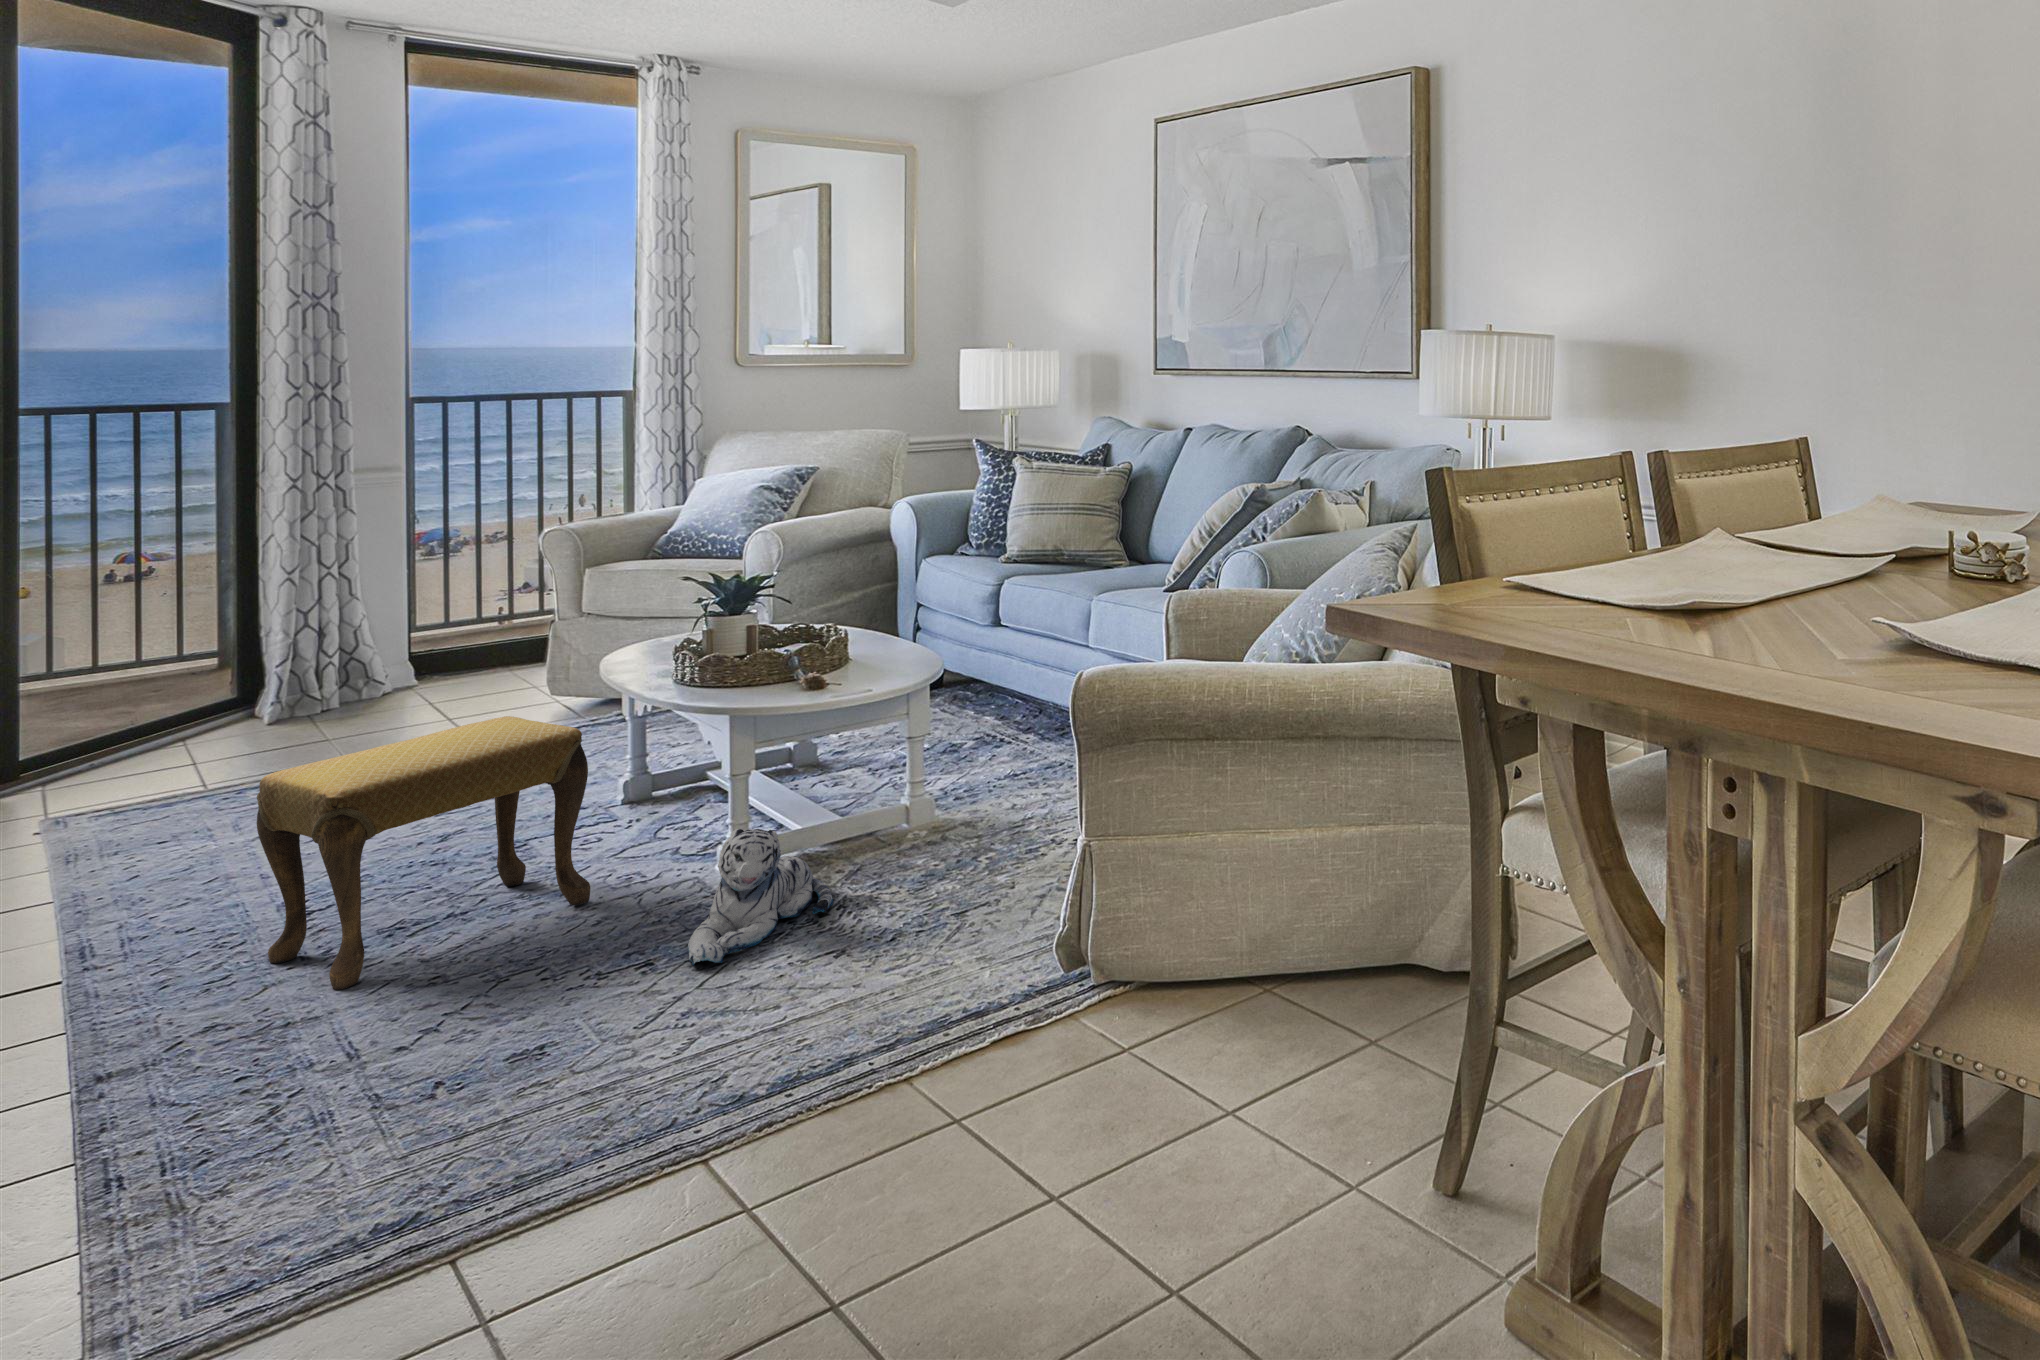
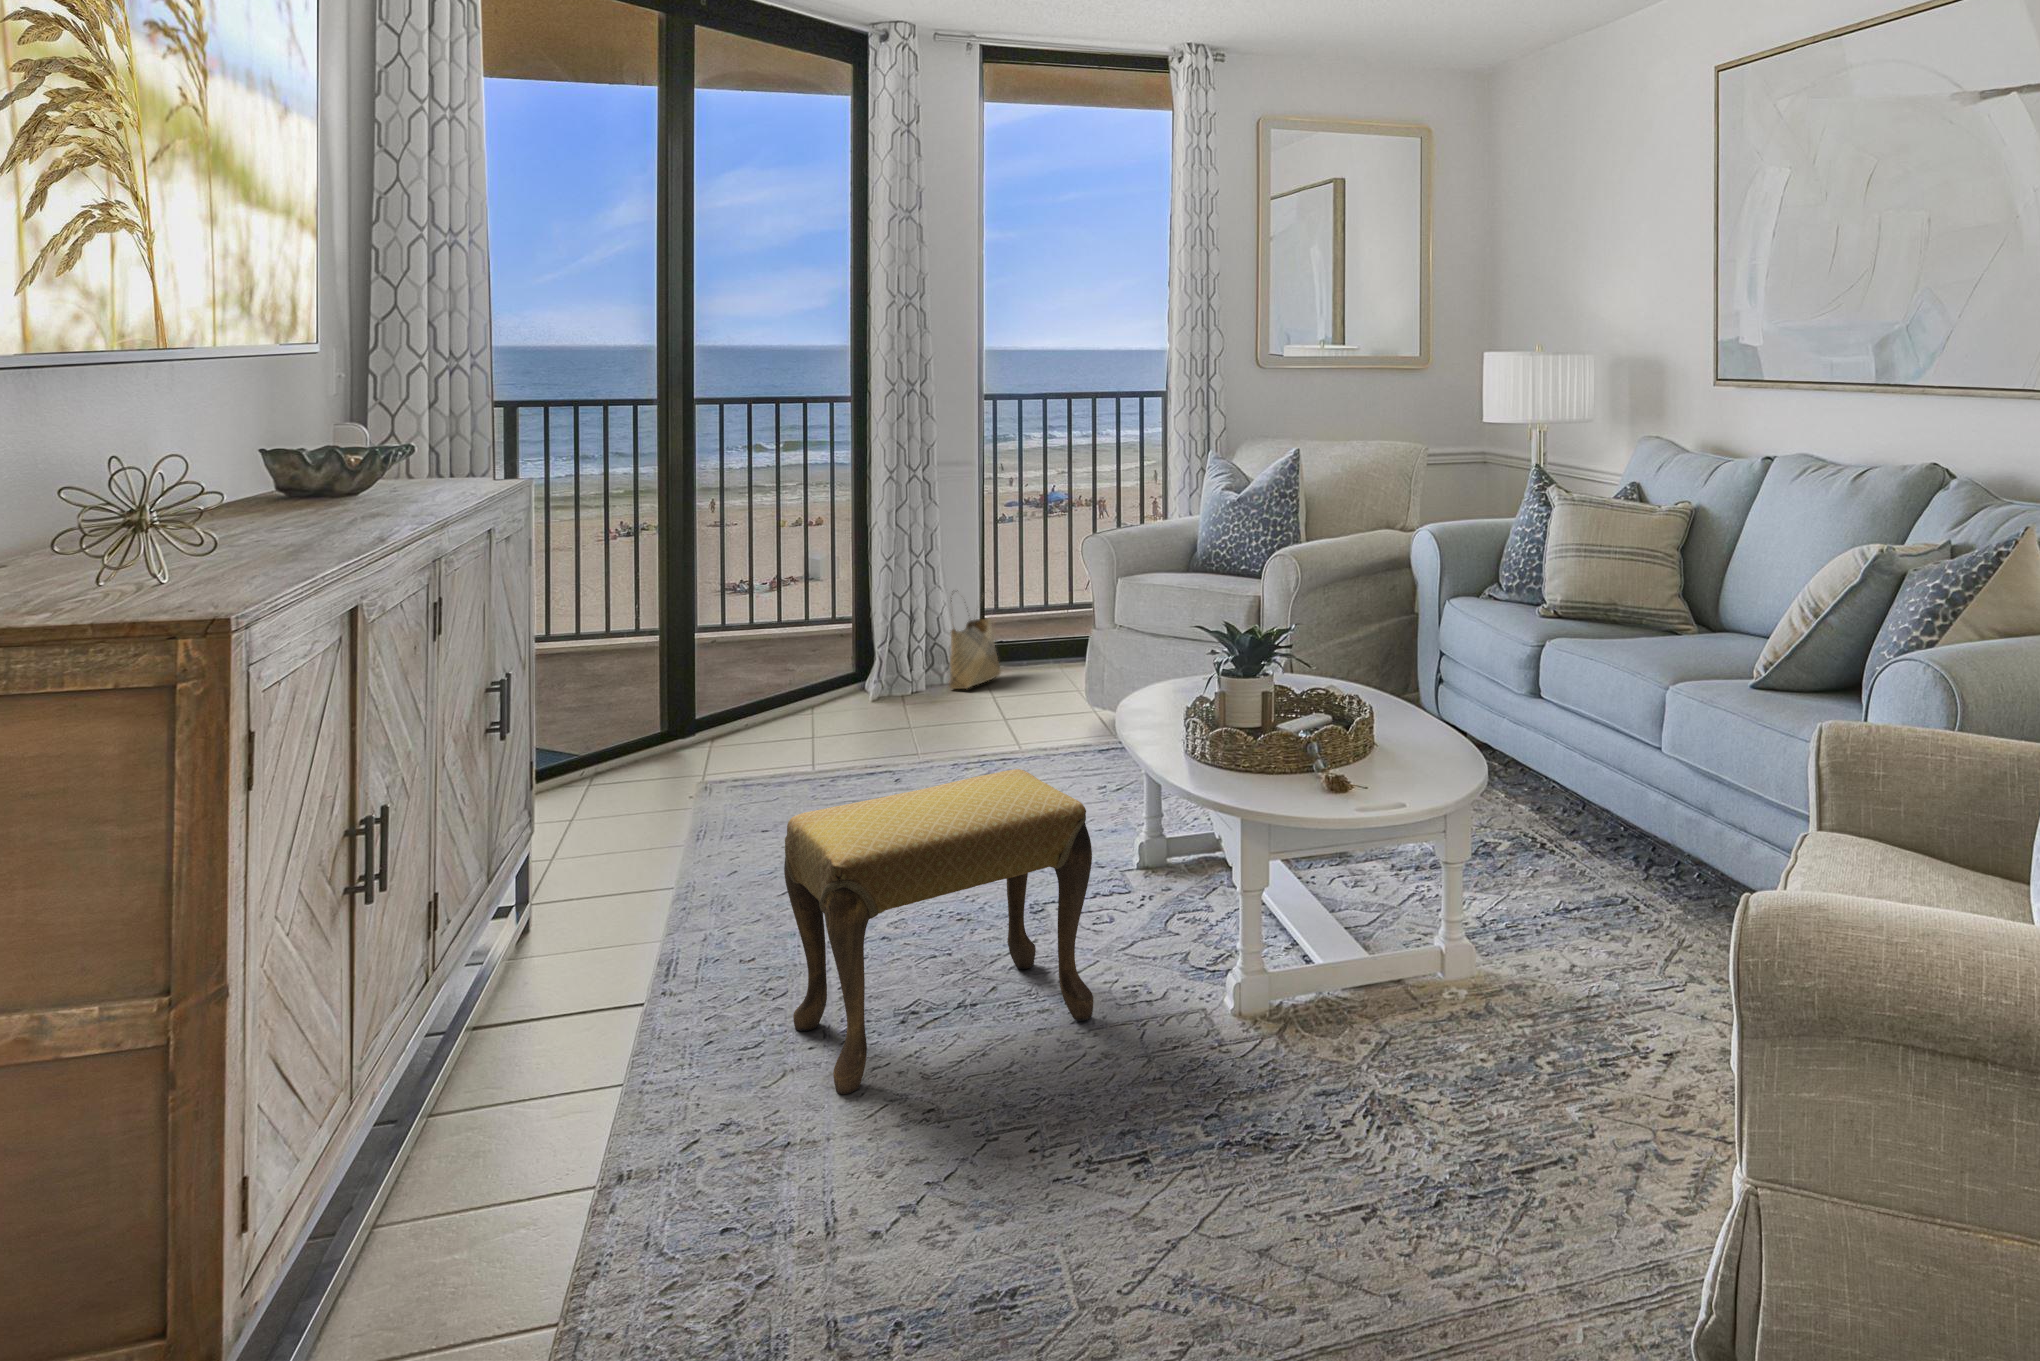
woven basket: none [372,597,437,703] -> present [949,592,1000,689]
plush toy: present [688,829,833,966] -> none [1188,987,1361,1184]

